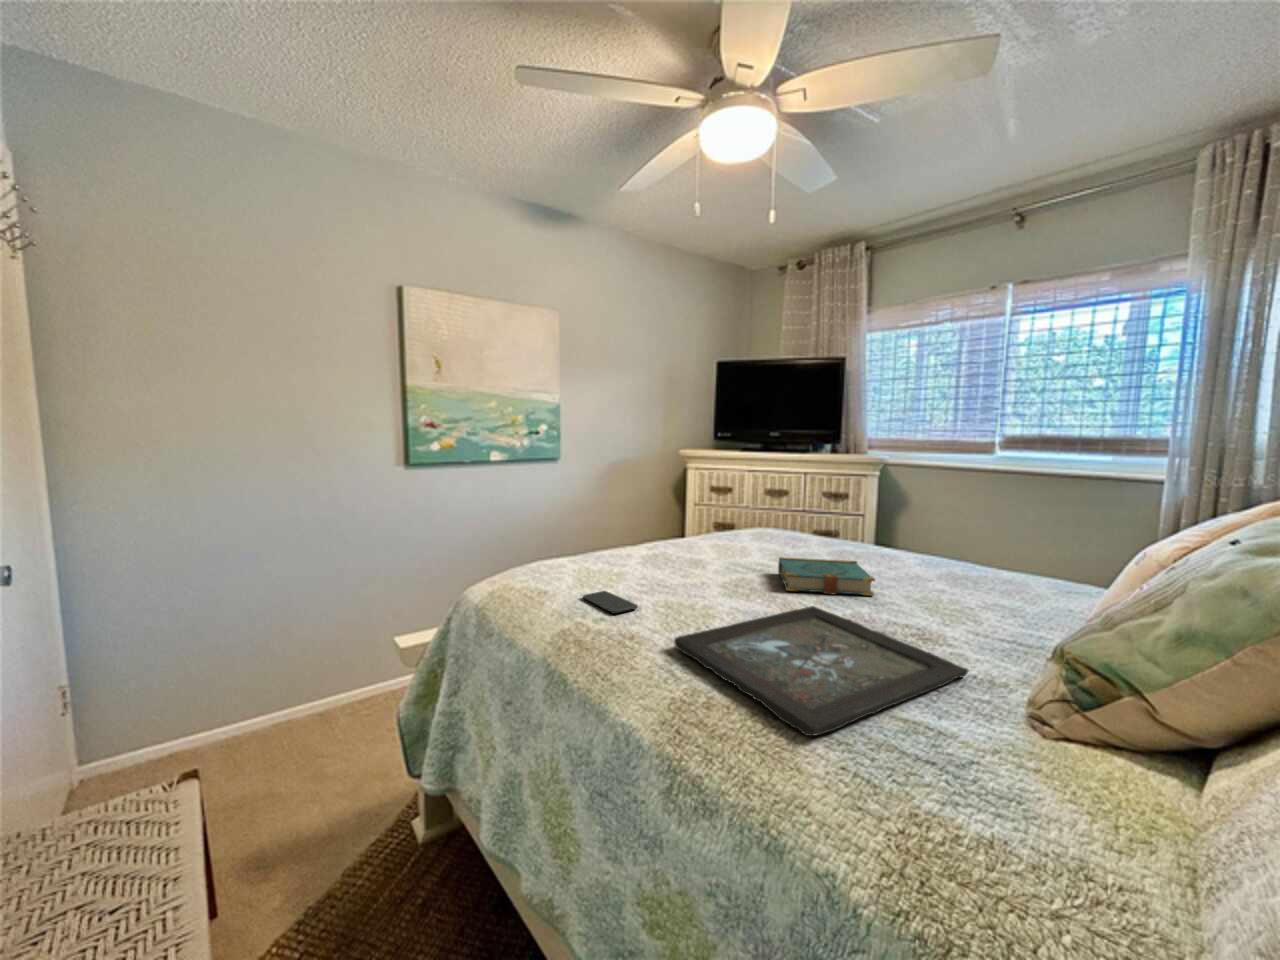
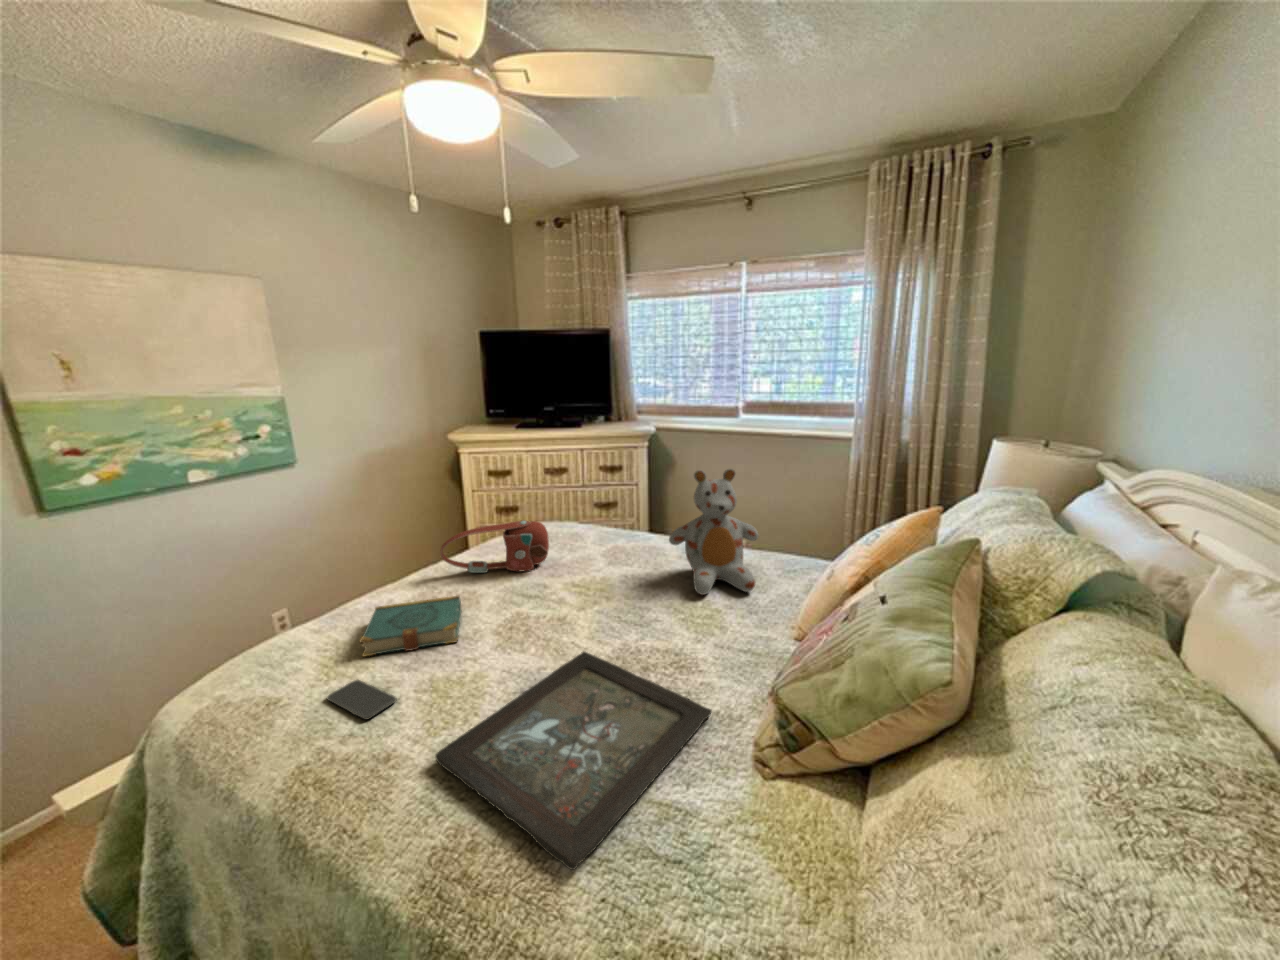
stuffed bear: none [910,459,1029,600] -> present [669,469,759,595]
handbag: none [673,504,774,555] -> present [440,520,549,573]
book: present [778,557,875,596] -> present [359,596,462,656]

